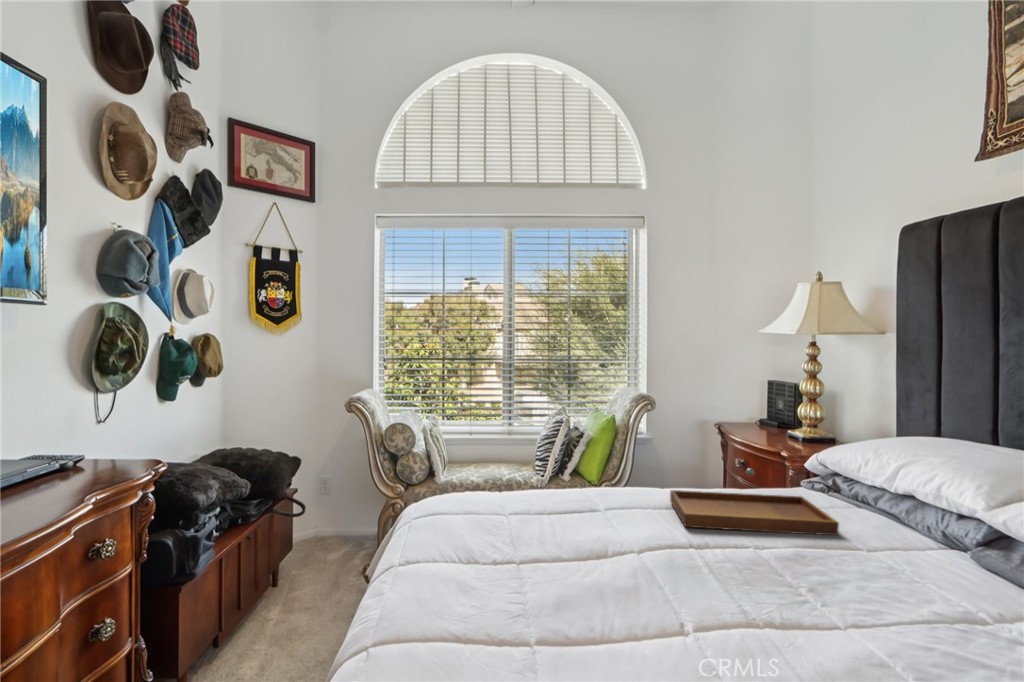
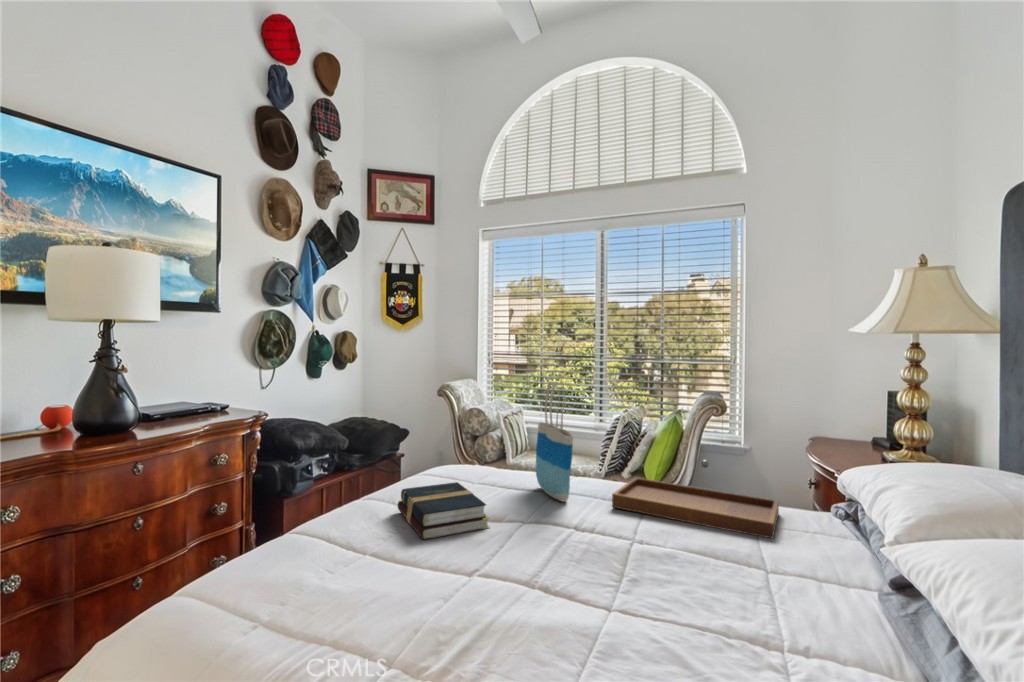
tote bag: none [579,402,652,529] -> present [536,382,573,502]
hardback book: none [496,529,623,615] -> present [398,482,490,540]

